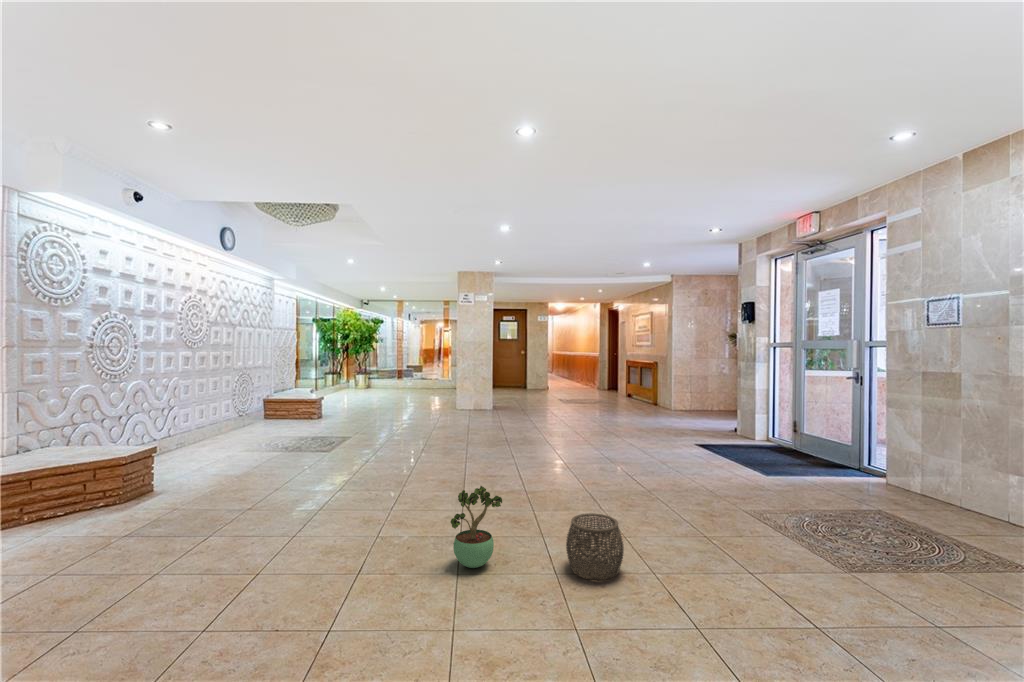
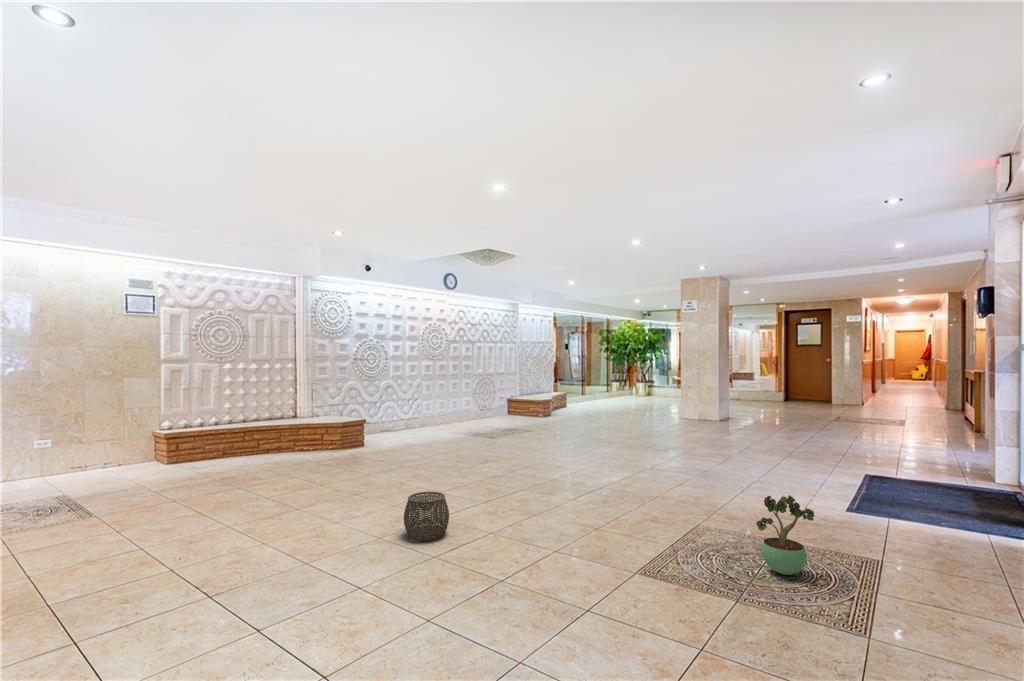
potted plant: present [451,486,502,568] -> present [756,495,814,575]

